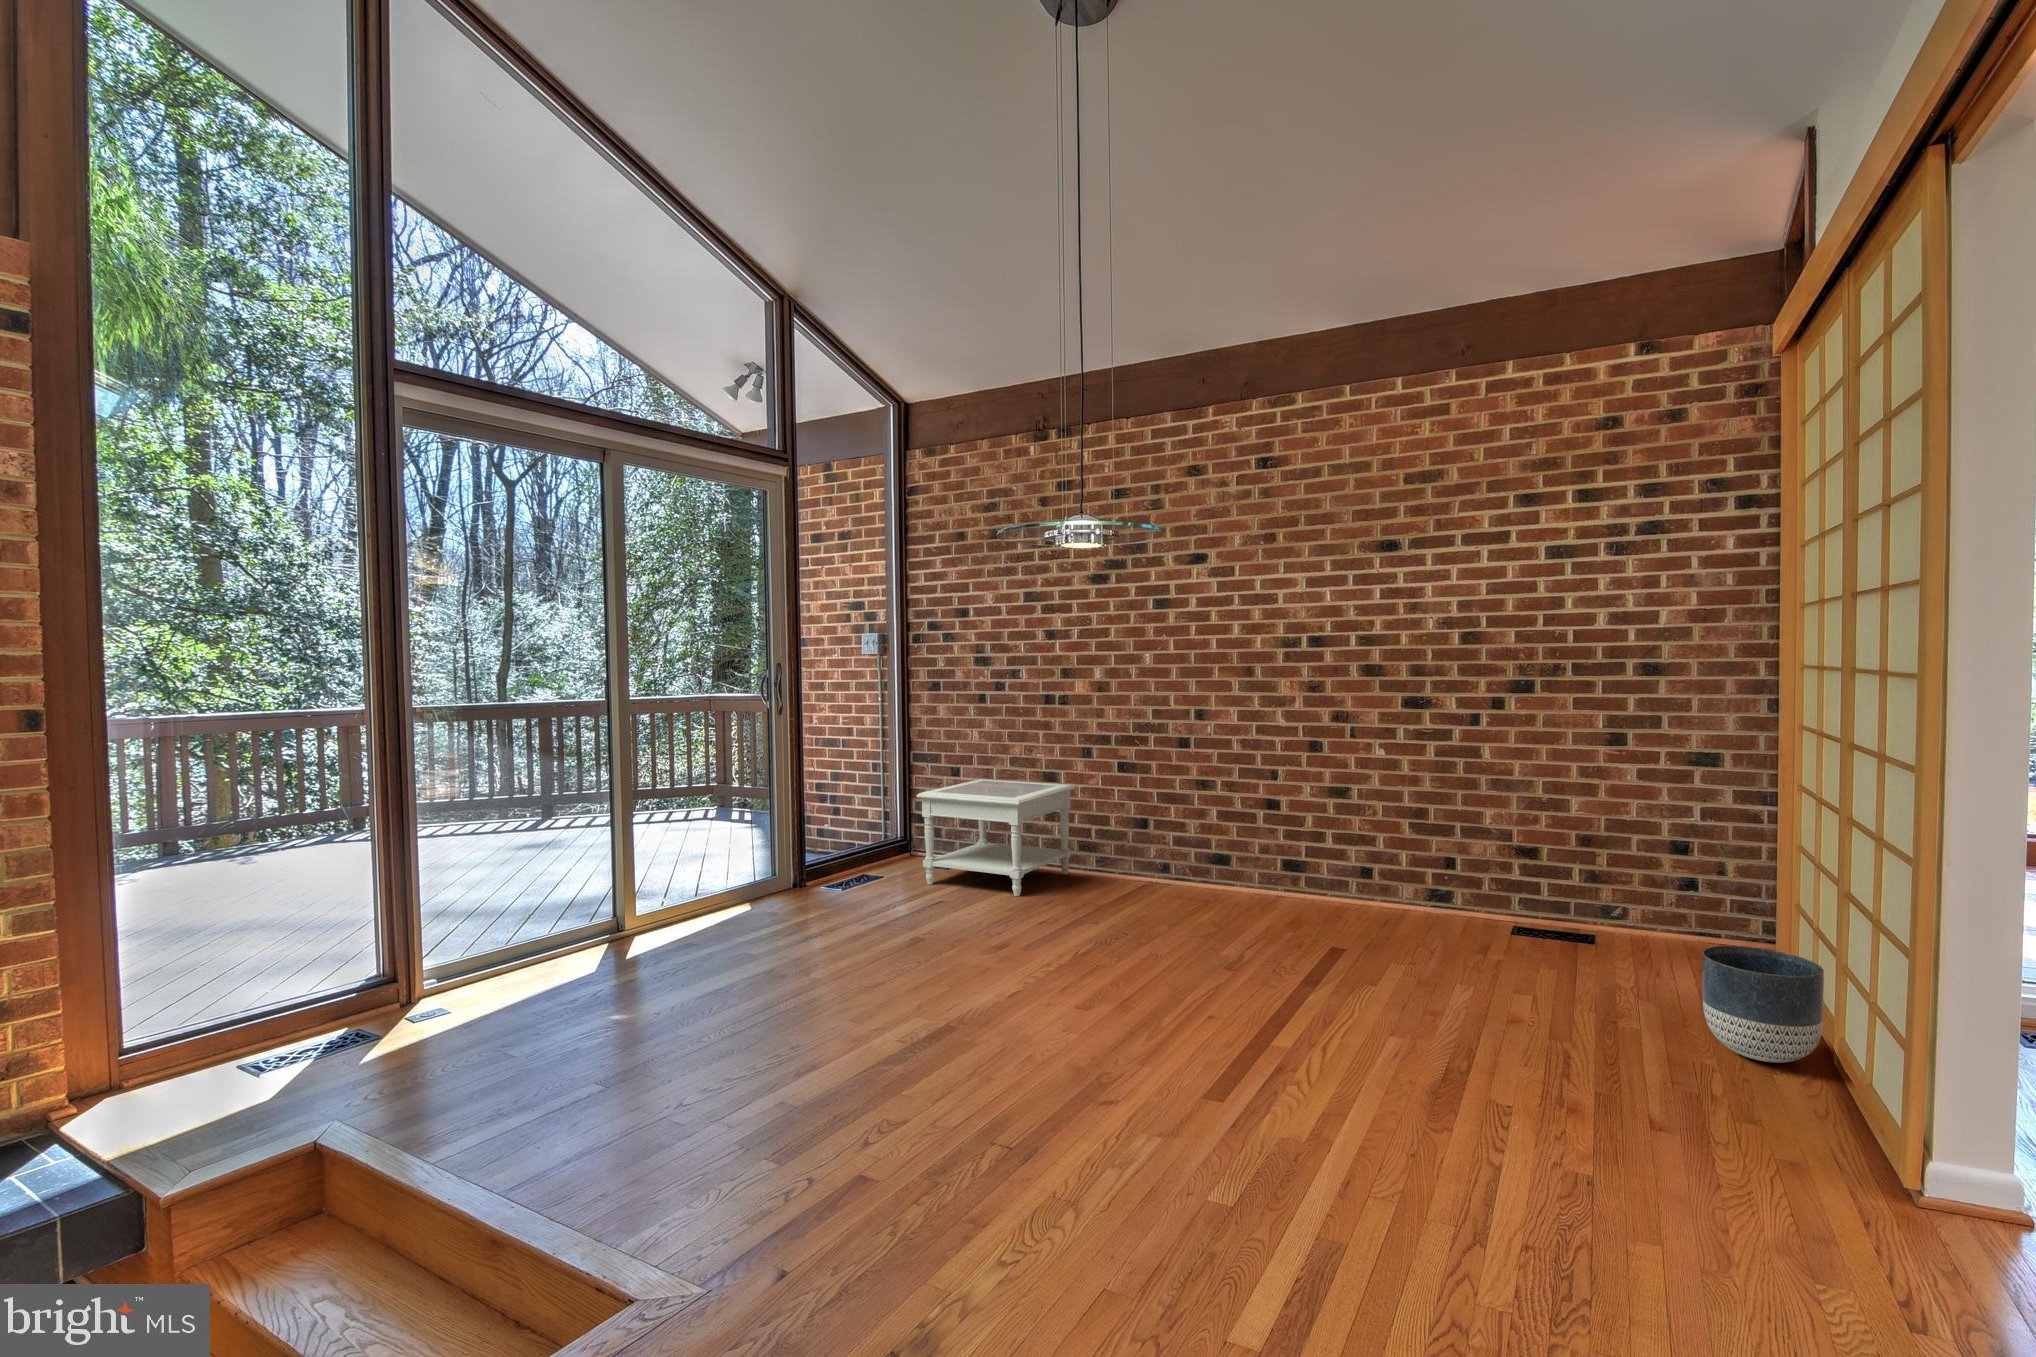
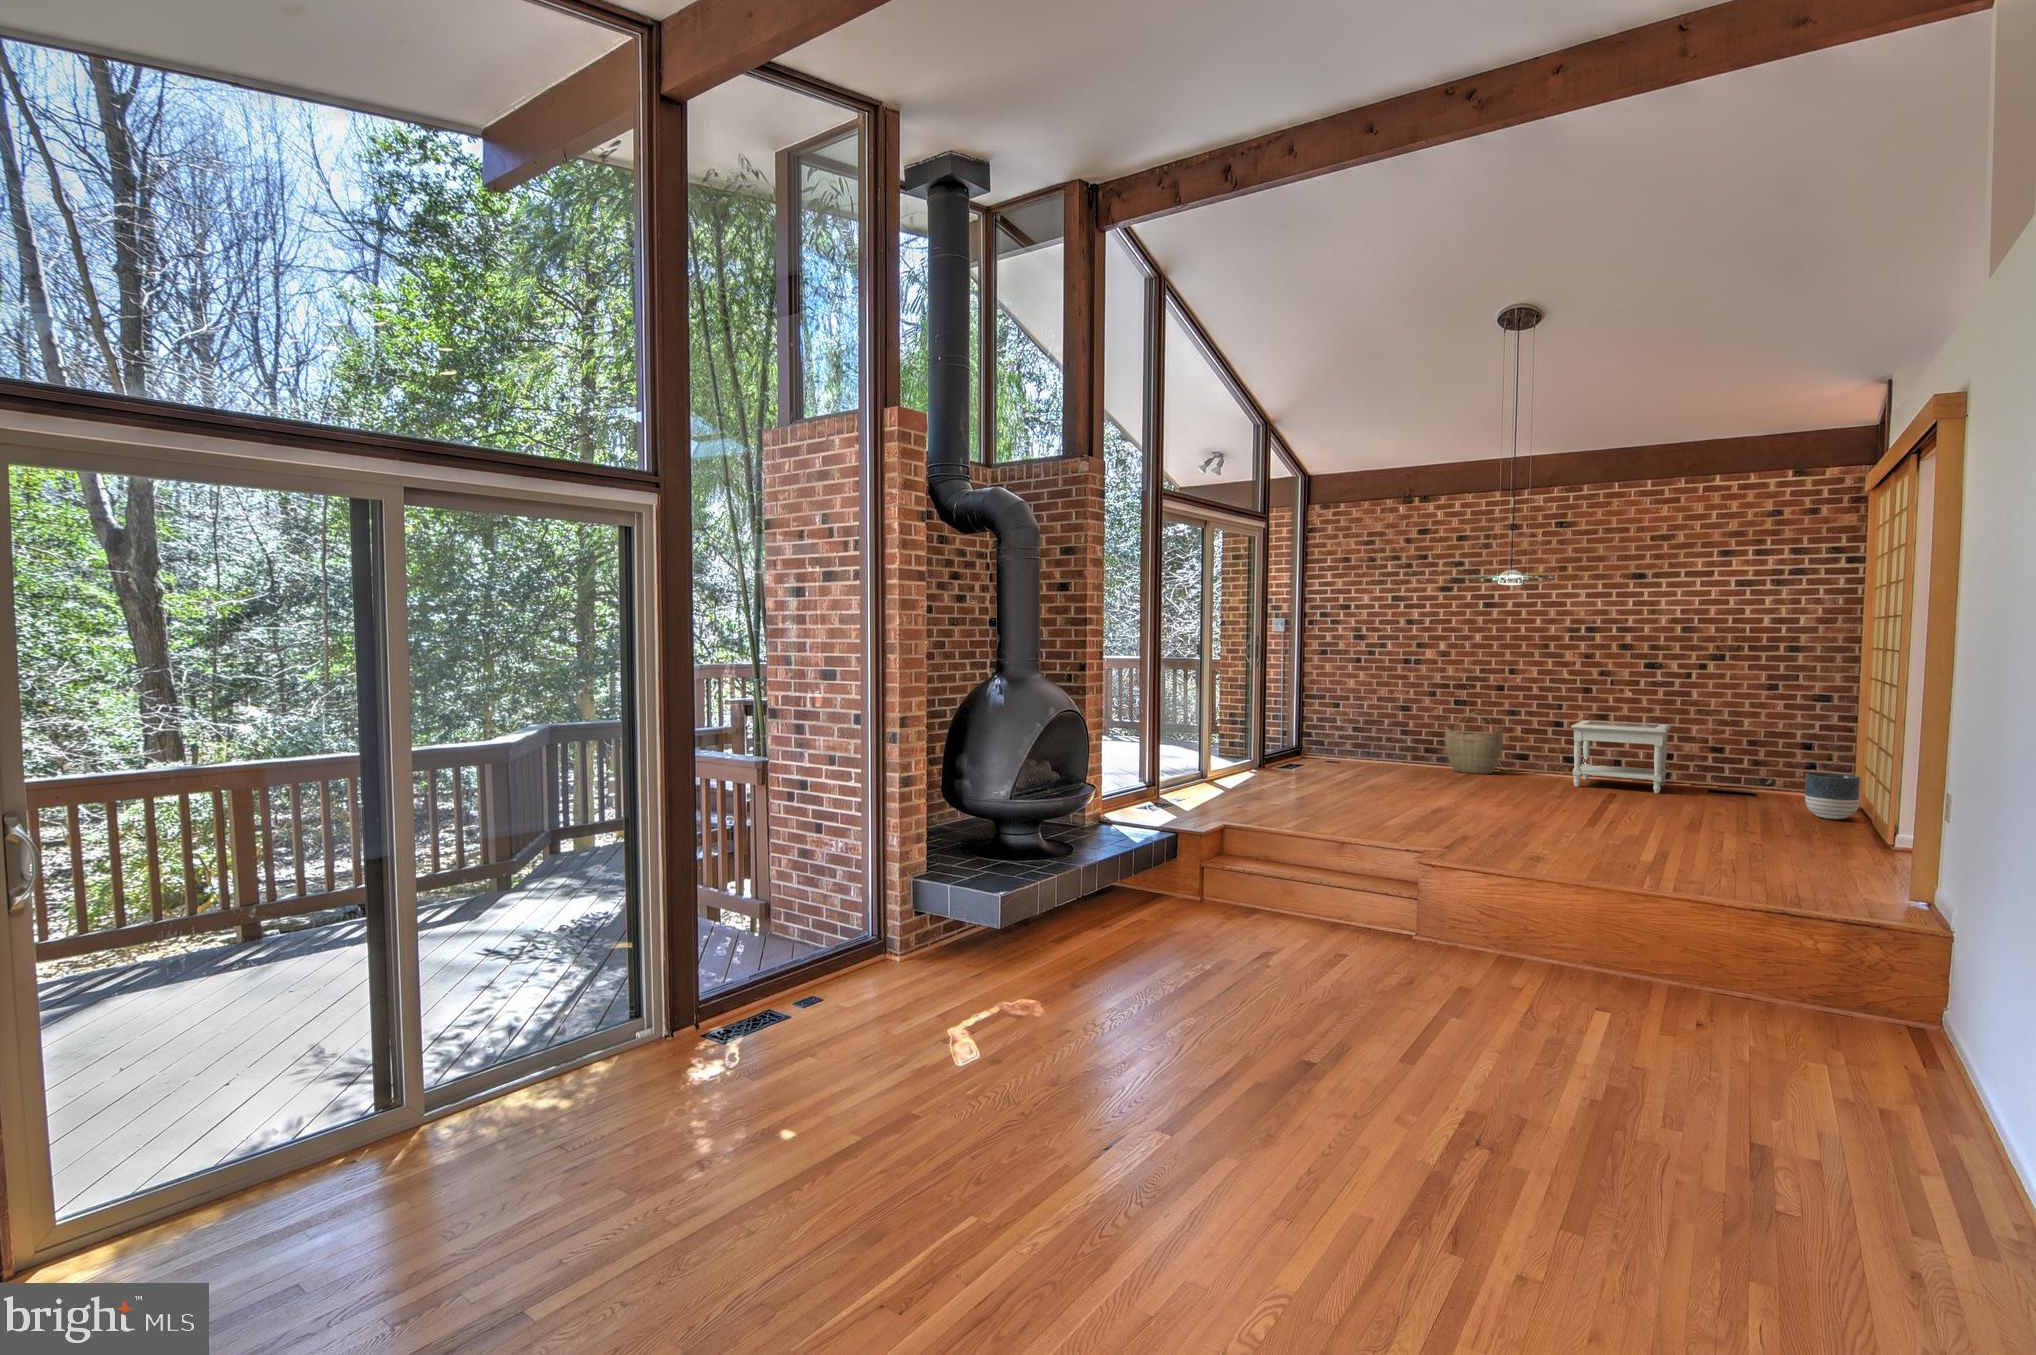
side table: present [916,779,1075,896] -> present [1571,720,1671,793]
woven basket: none [1093,784,1186,896] -> present [1445,712,1503,774]

